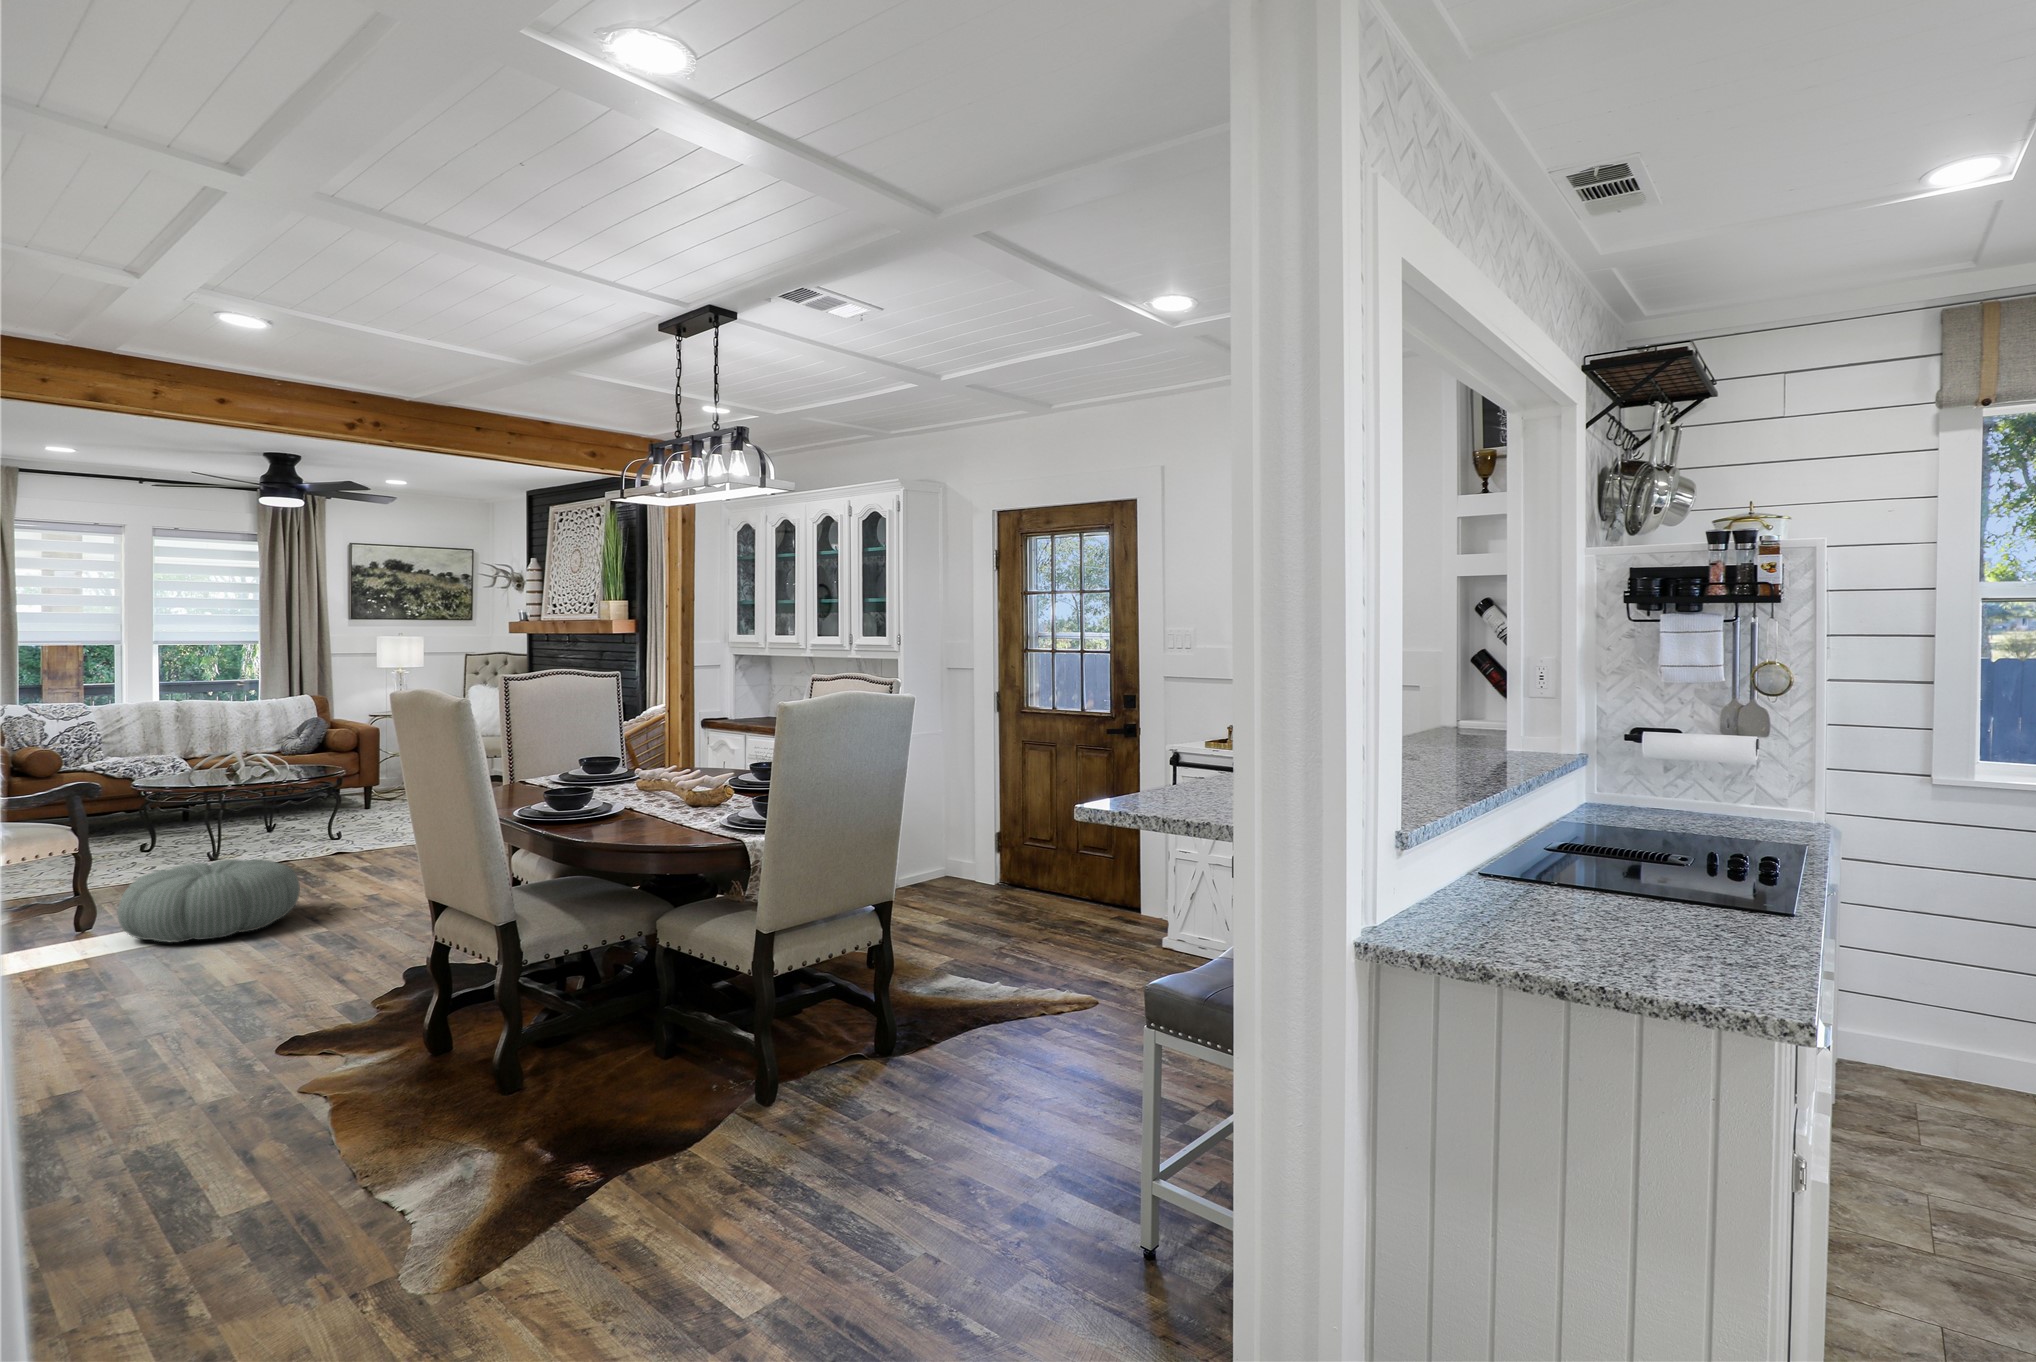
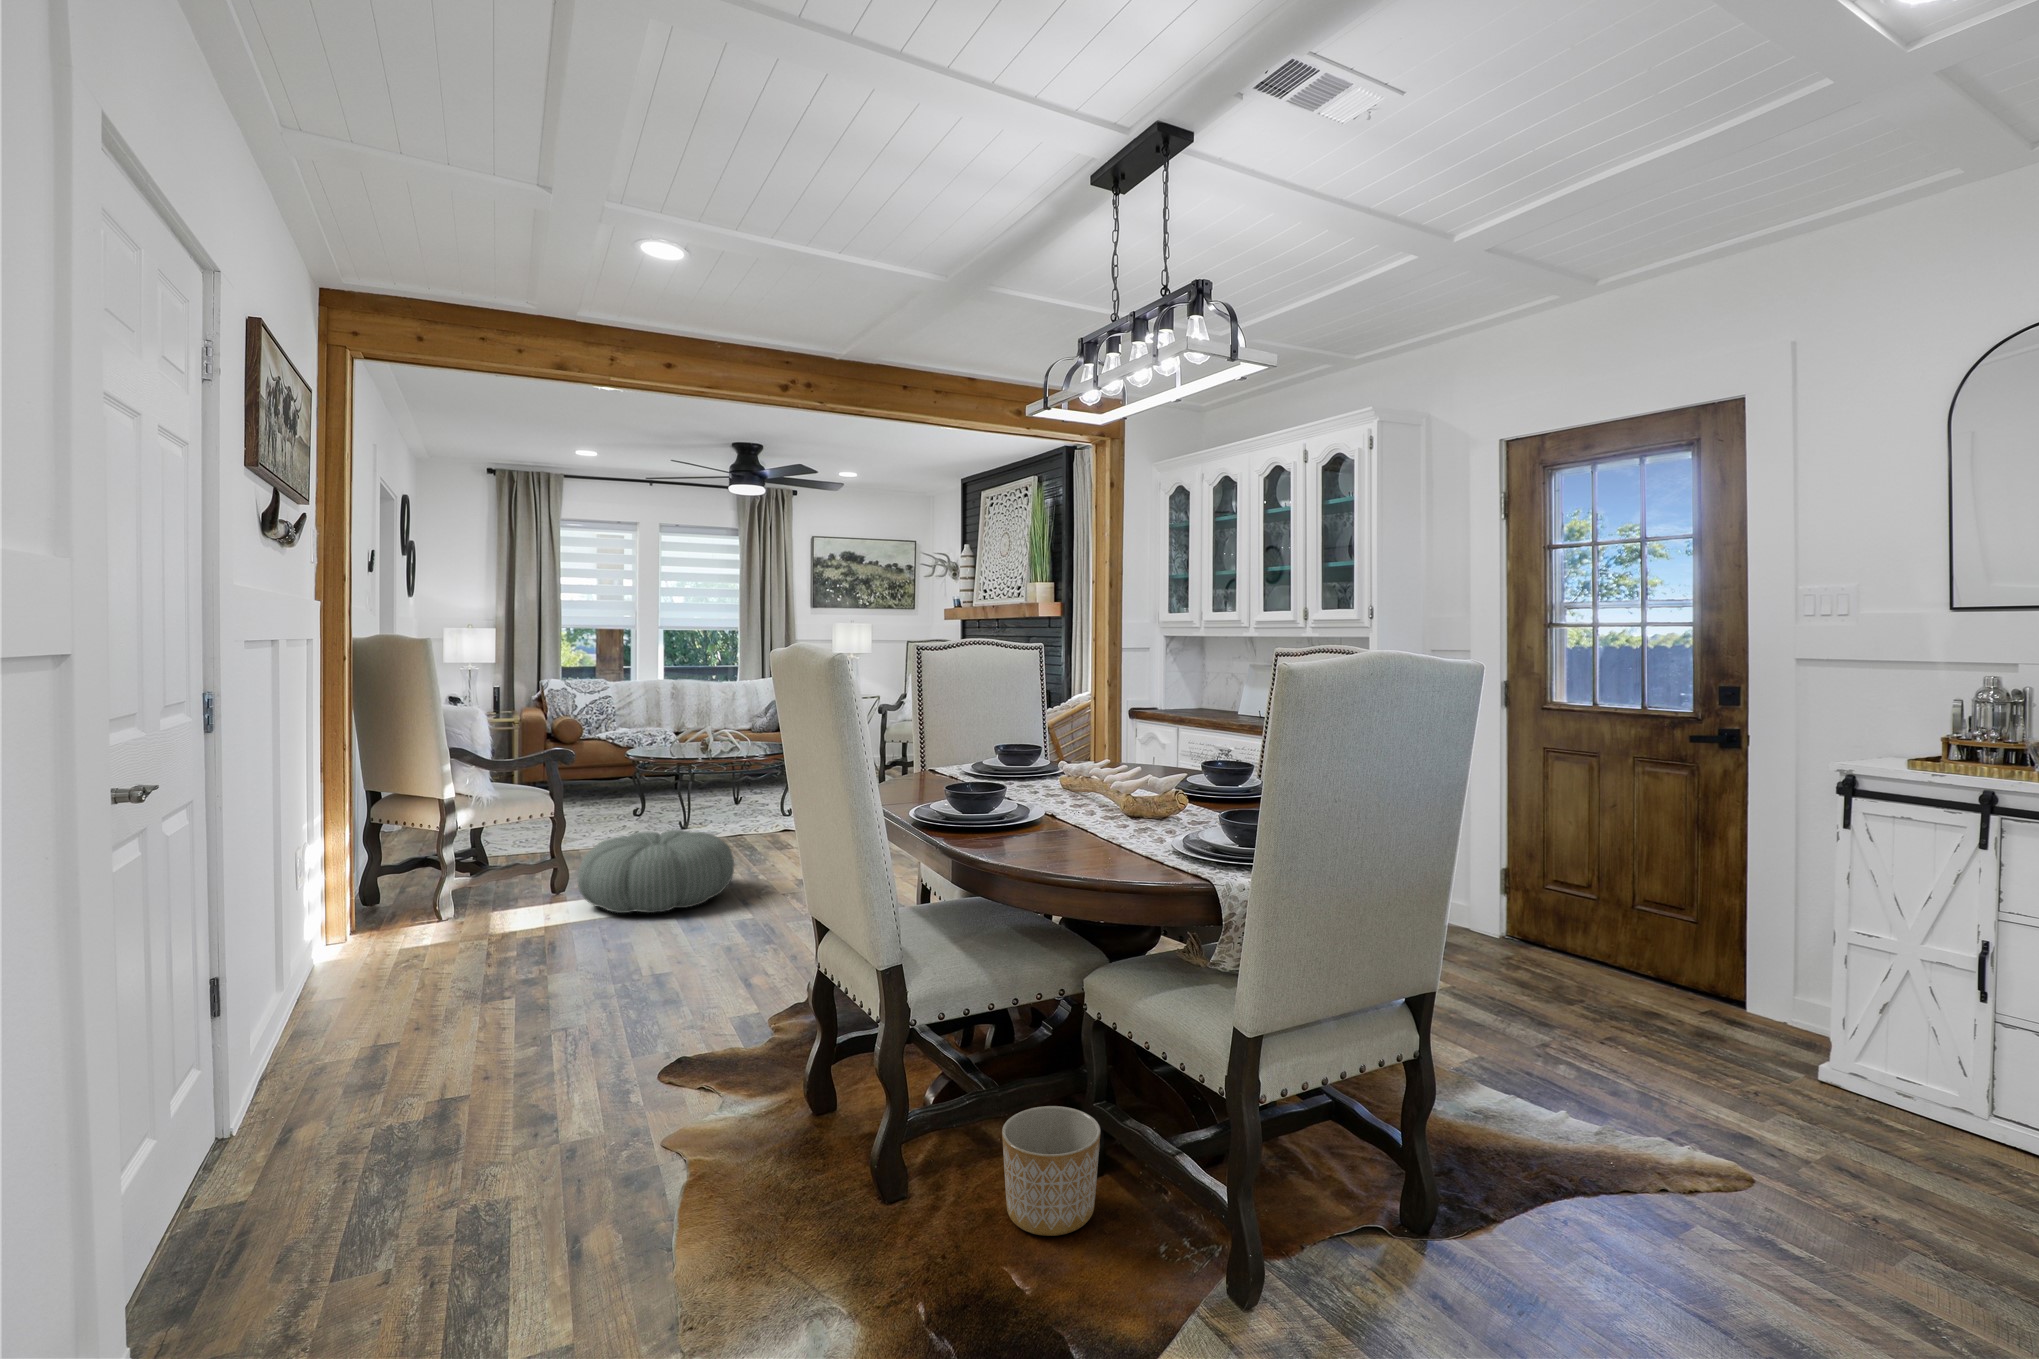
planter: none [595,1005,666,1083] -> present [1002,1106,1100,1236]

